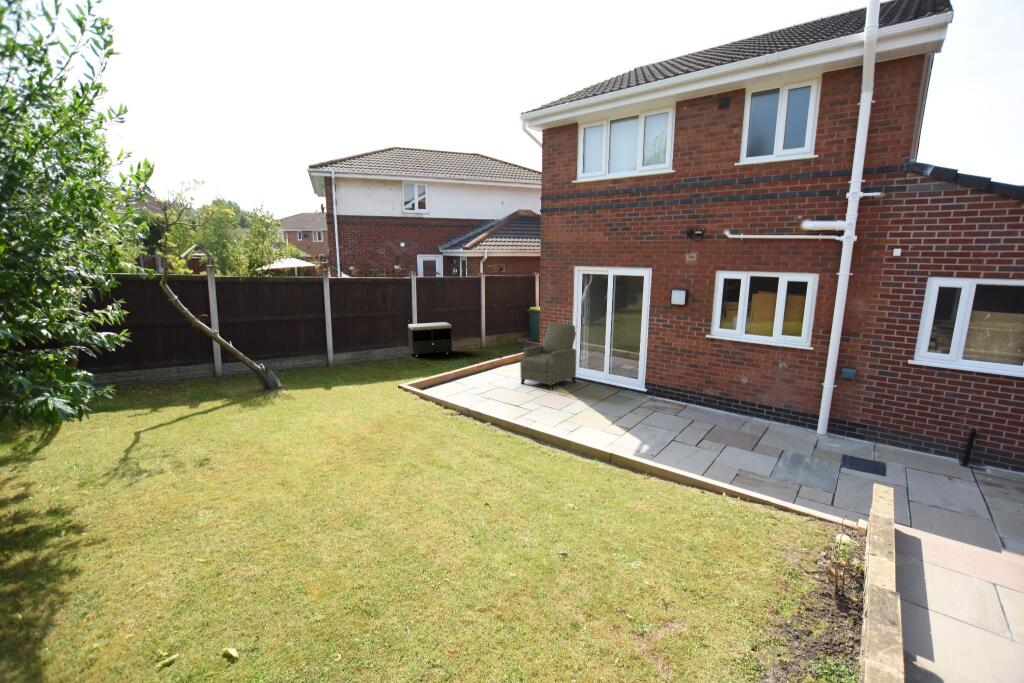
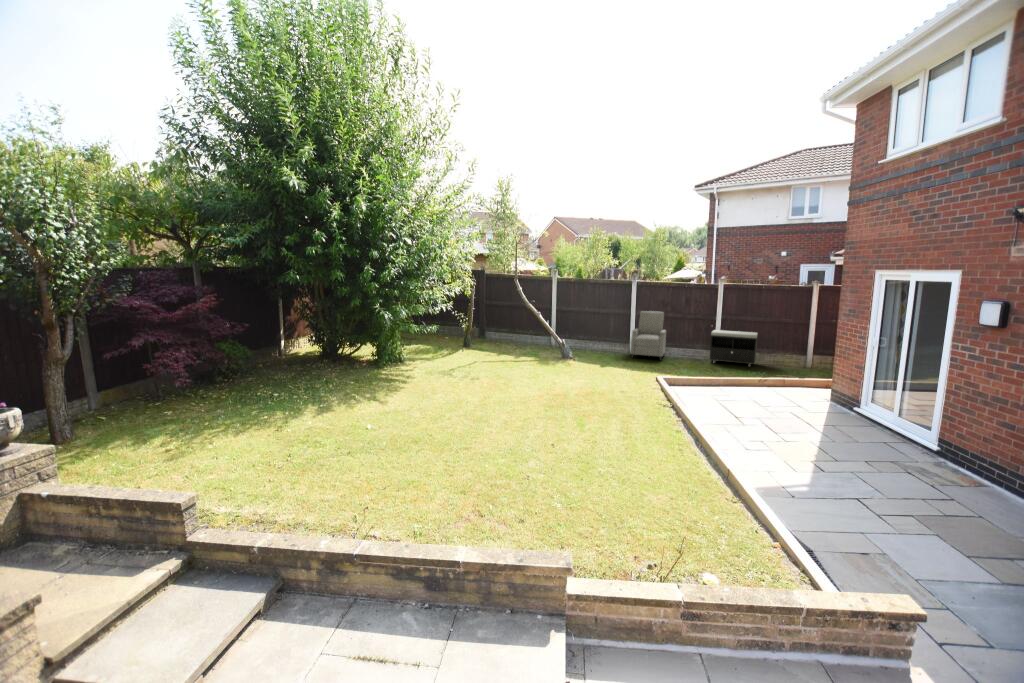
chair: present [520,322,576,390] -> present [631,311,666,361]

